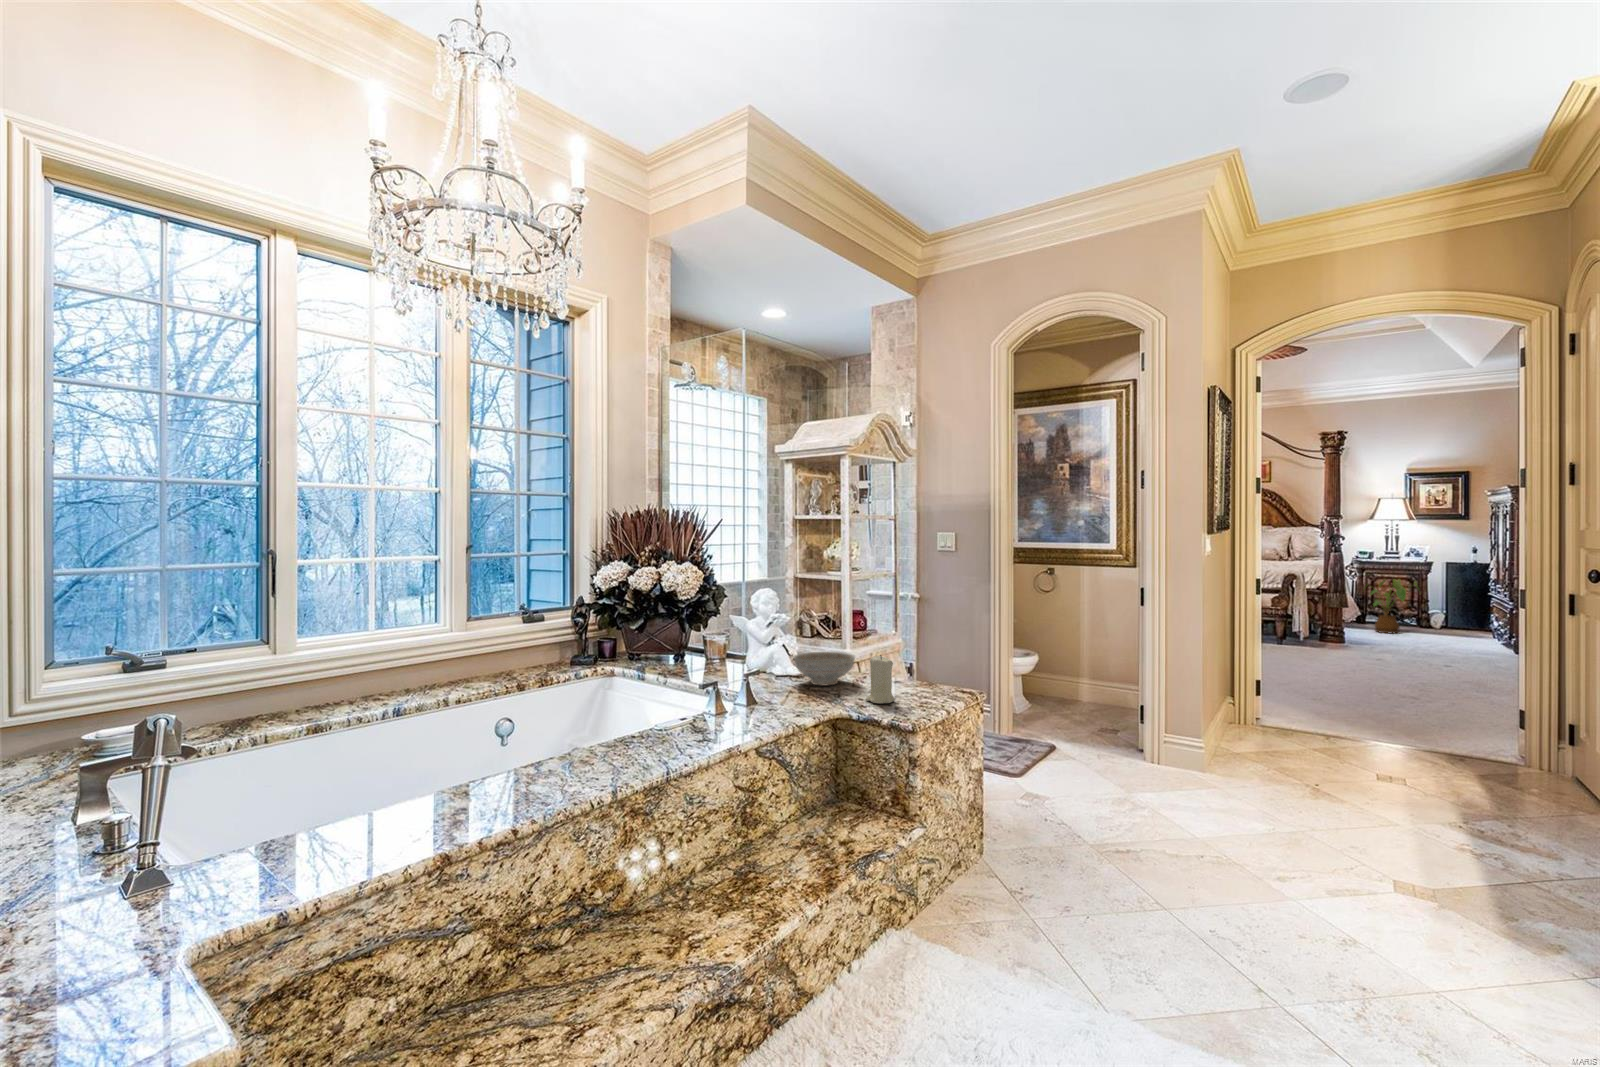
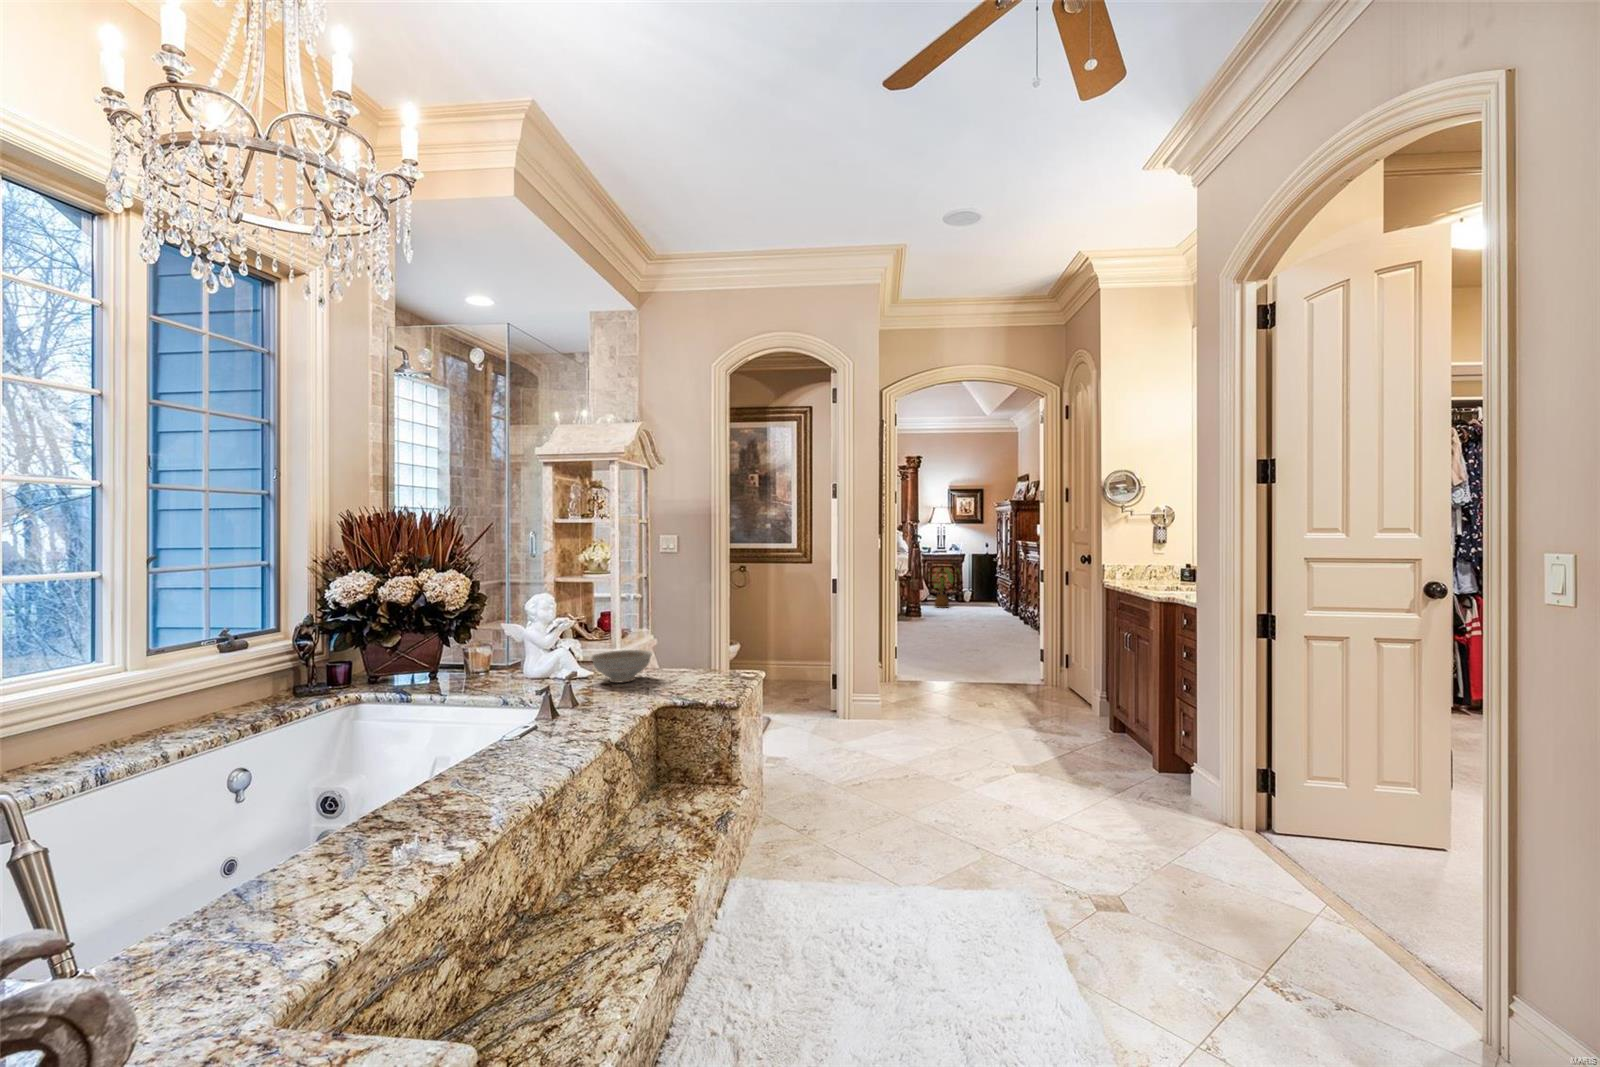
candle: present [866,655,895,703] -> none [676,647,702,691]

